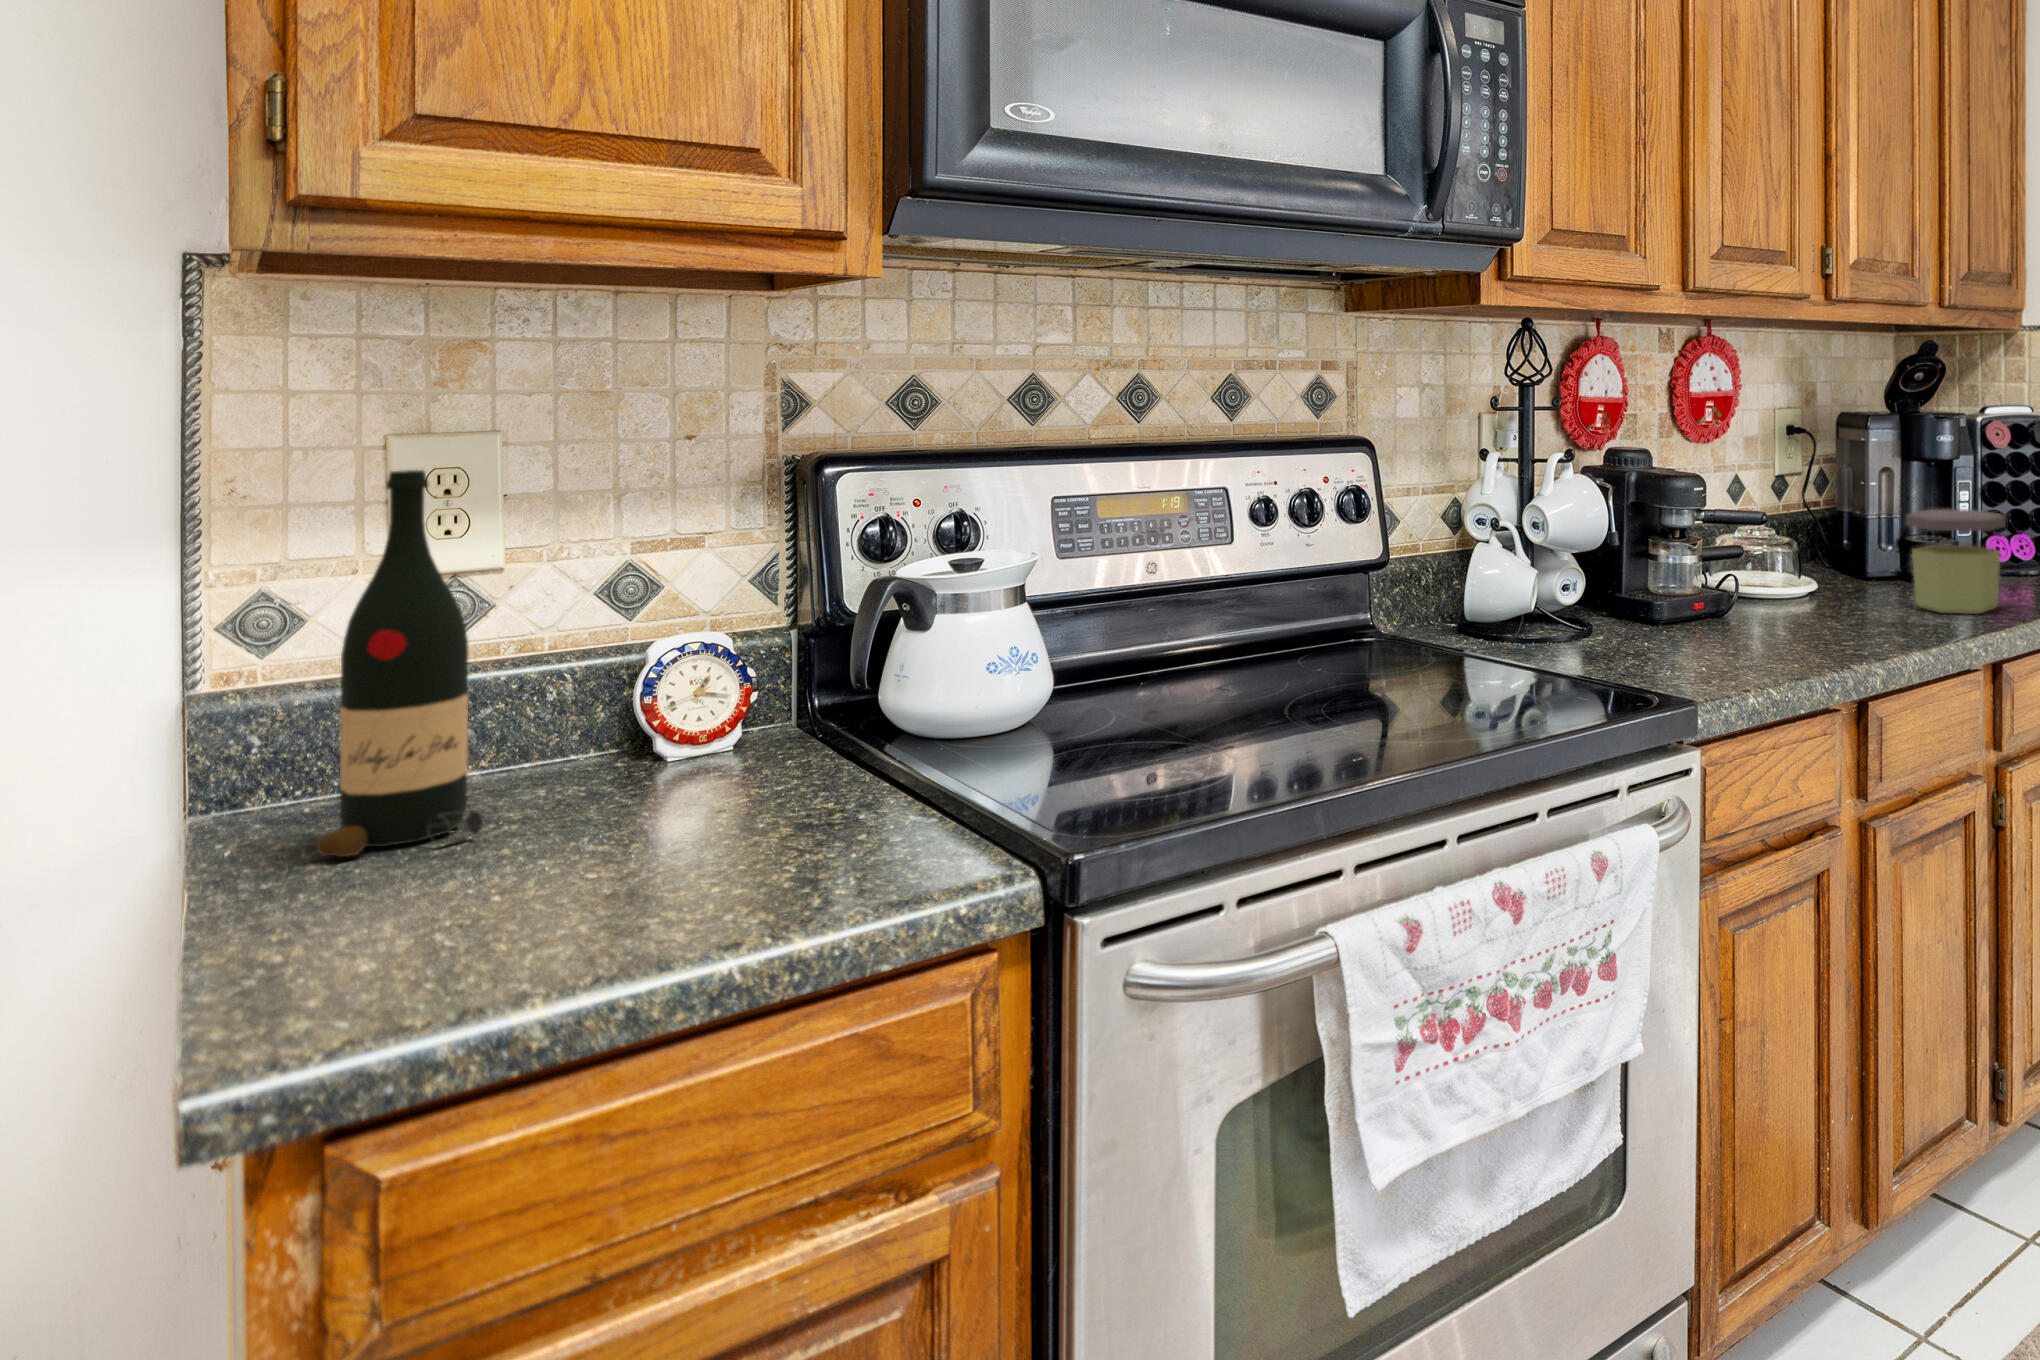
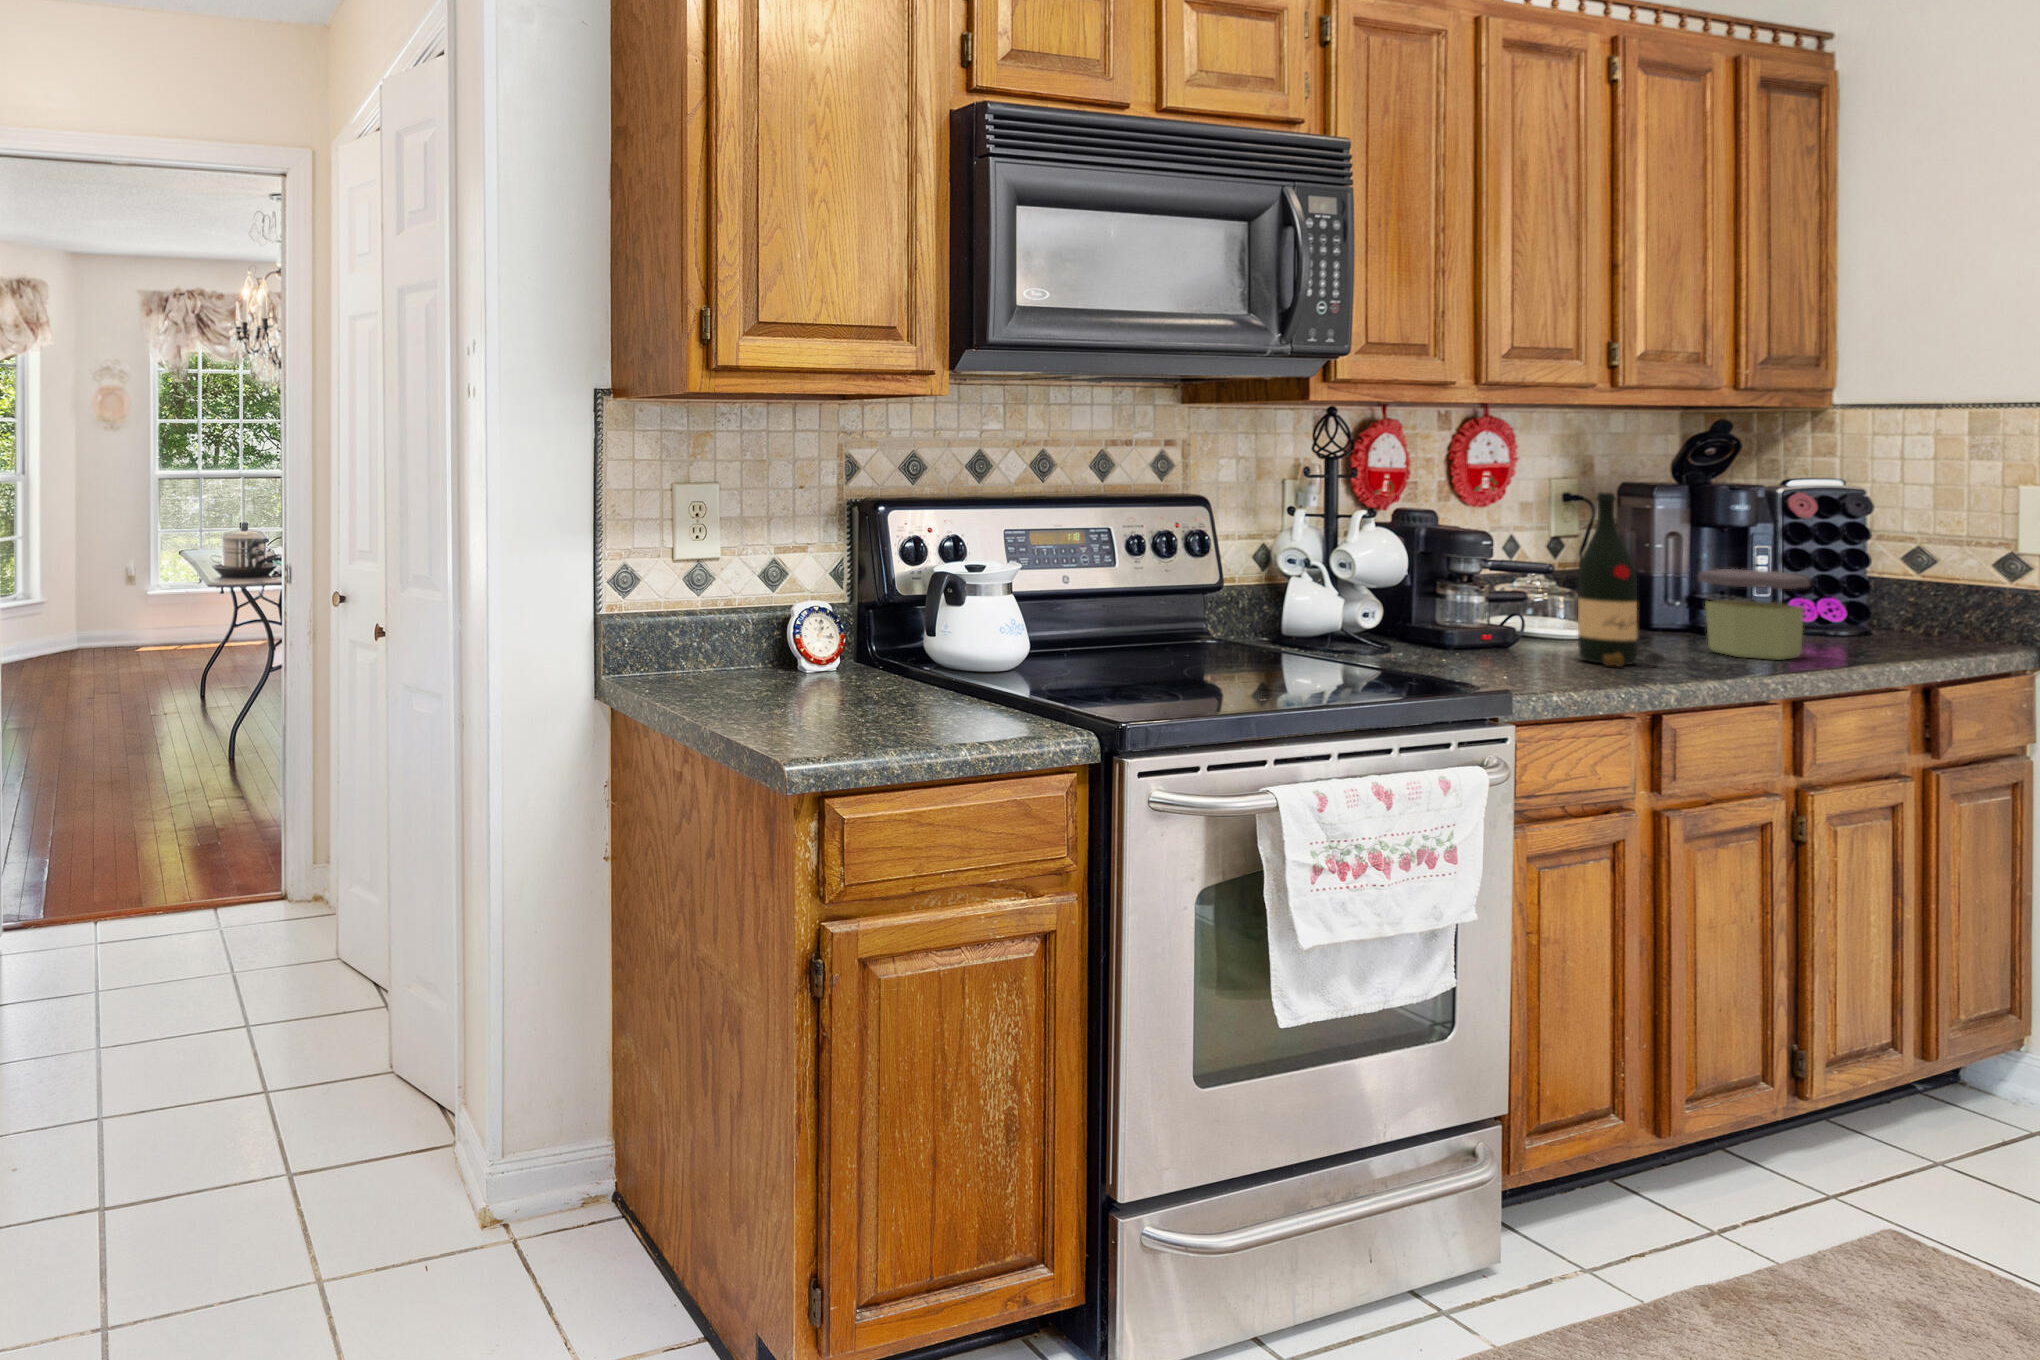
wine bottle: present [317,470,483,857] -> present [1578,493,1665,666]

